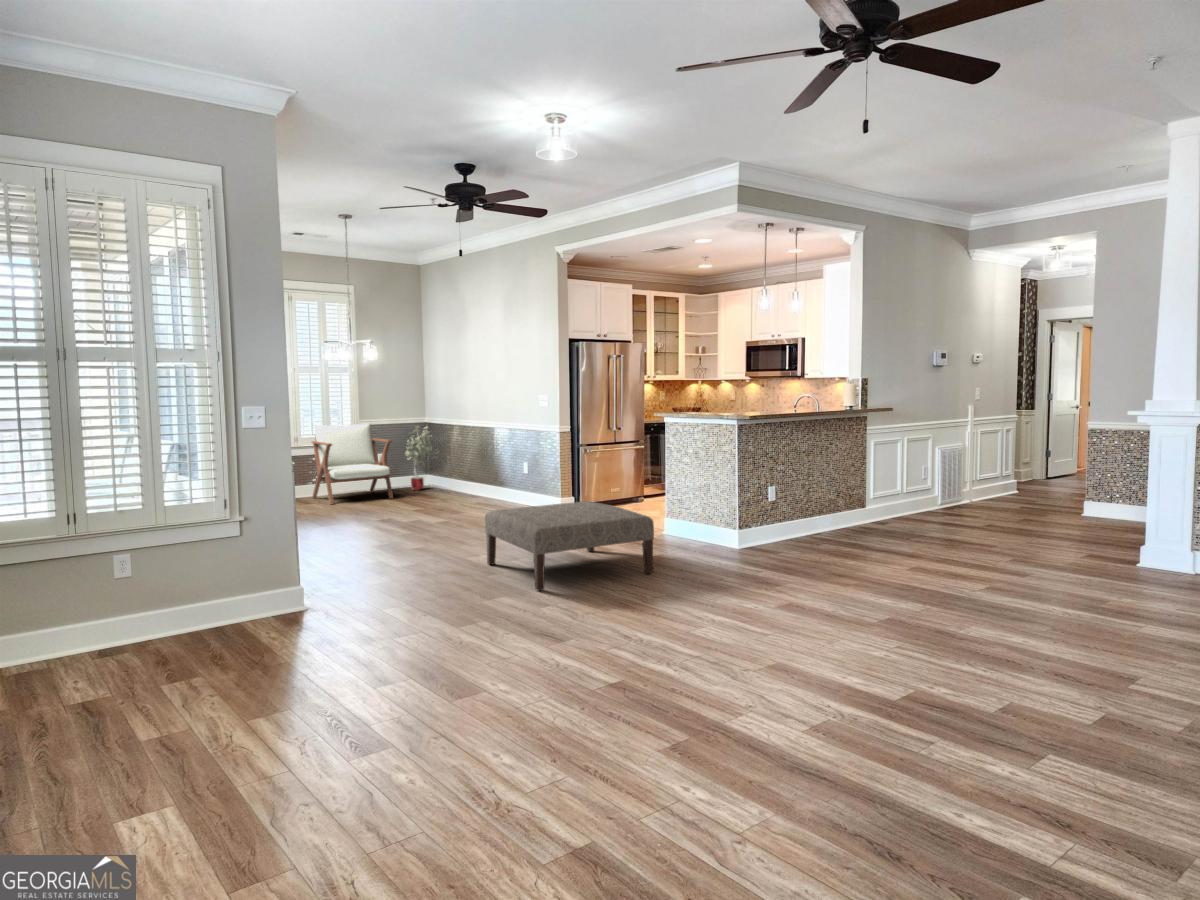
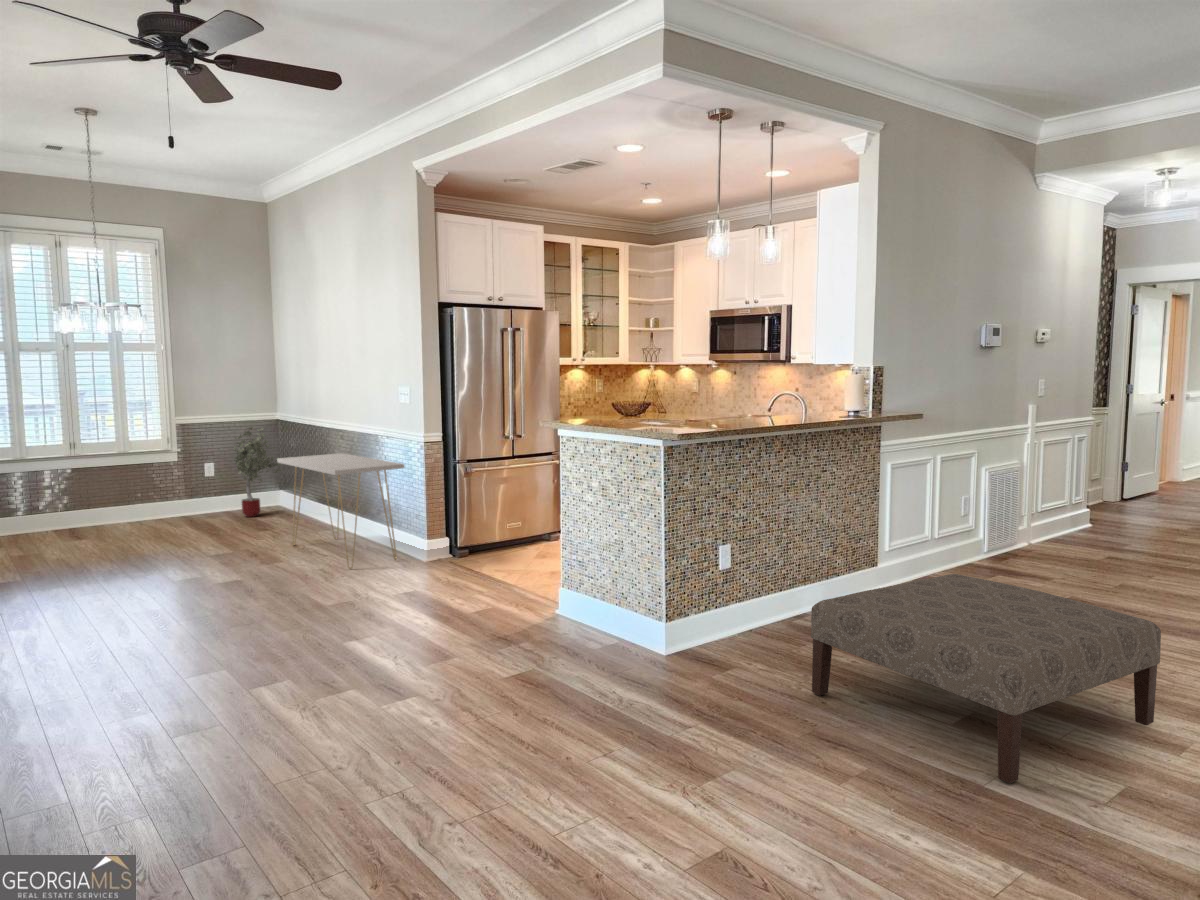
lounge chair: present [312,424,393,504] -> none [82,424,202,545]
console table: none [455,442,548,515] -> present [277,453,404,569]
ottoman: present [485,501,654,591] -> present [811,574,1161,783]

